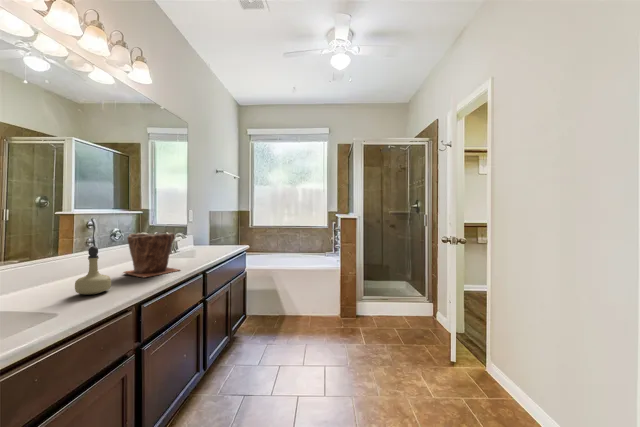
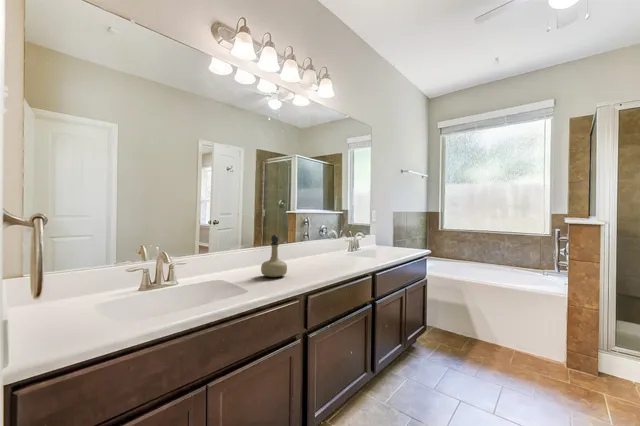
plant pot: present [124,233,179,277] -> none [304,227,351,269]

